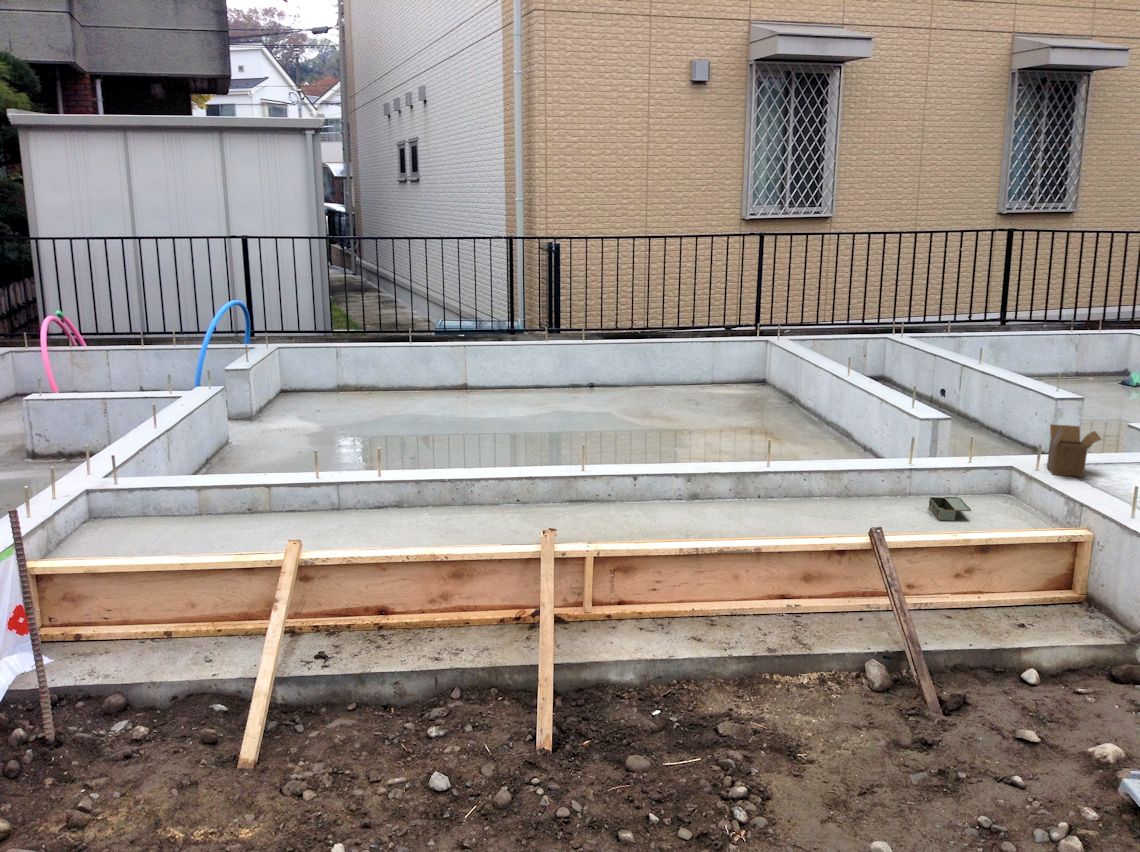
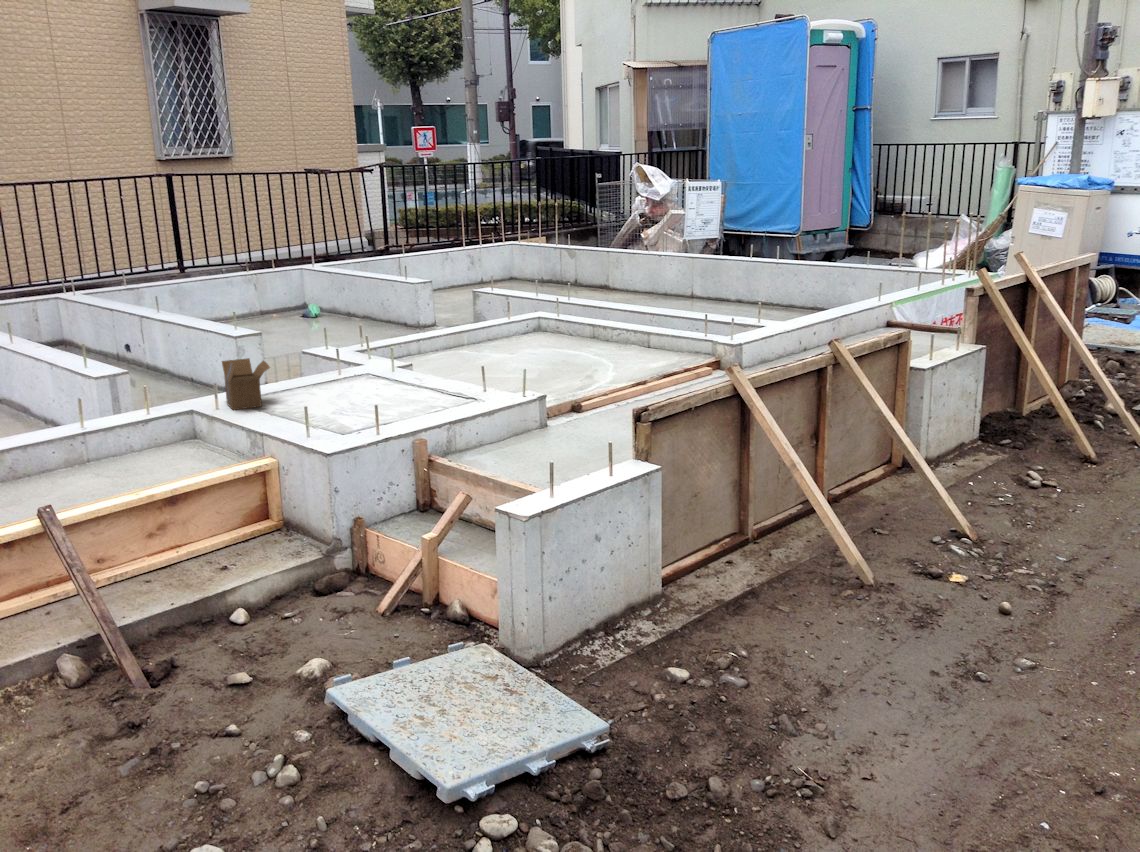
toolbox: present [929,497,971,521] -> none [111,453,157,481]

